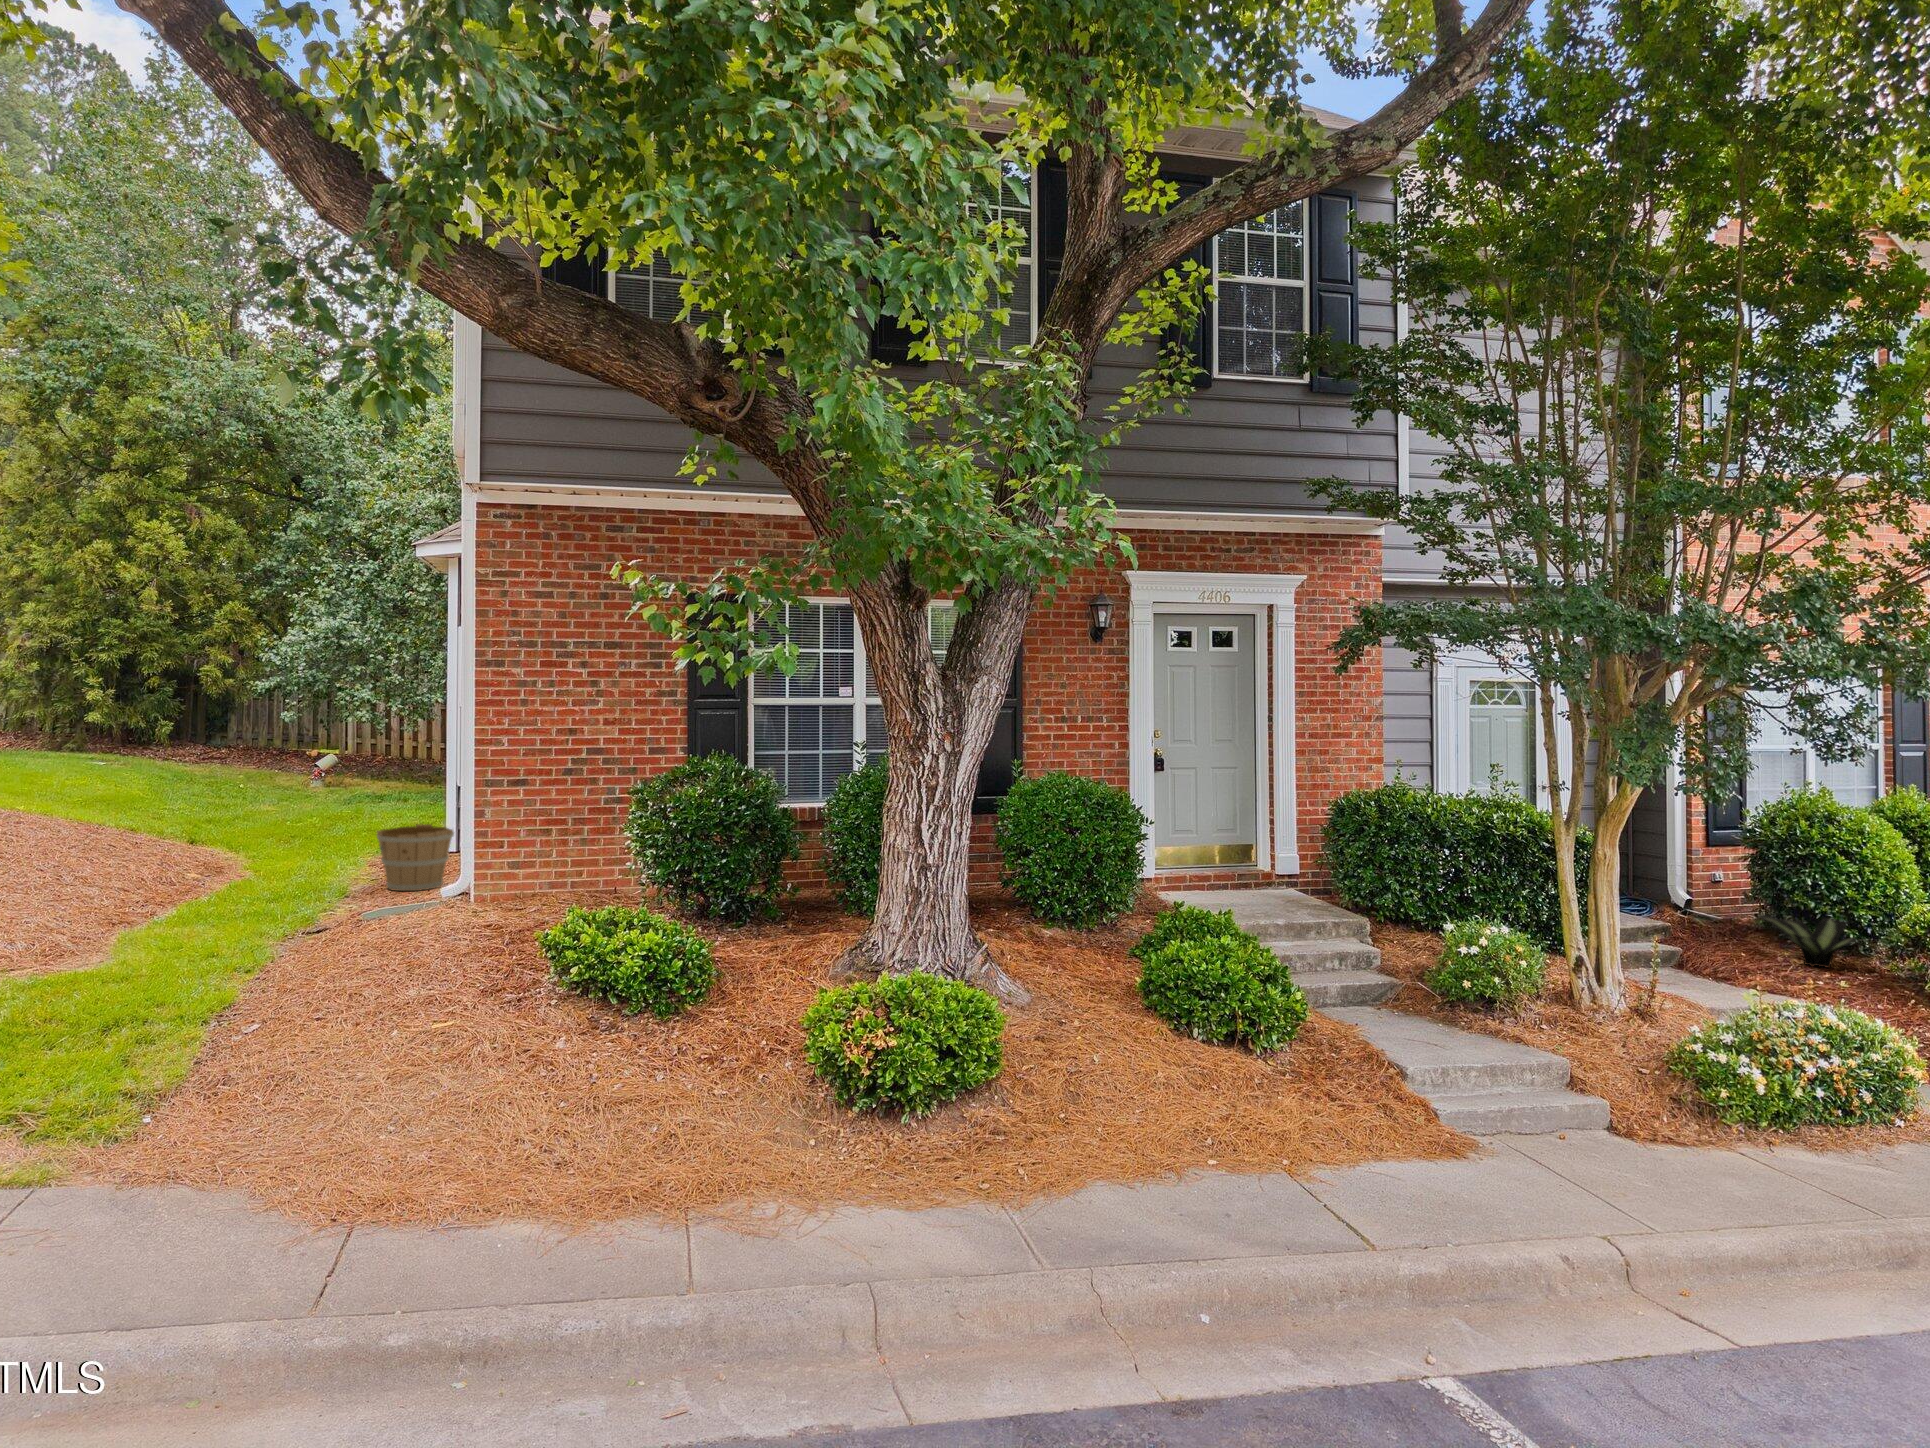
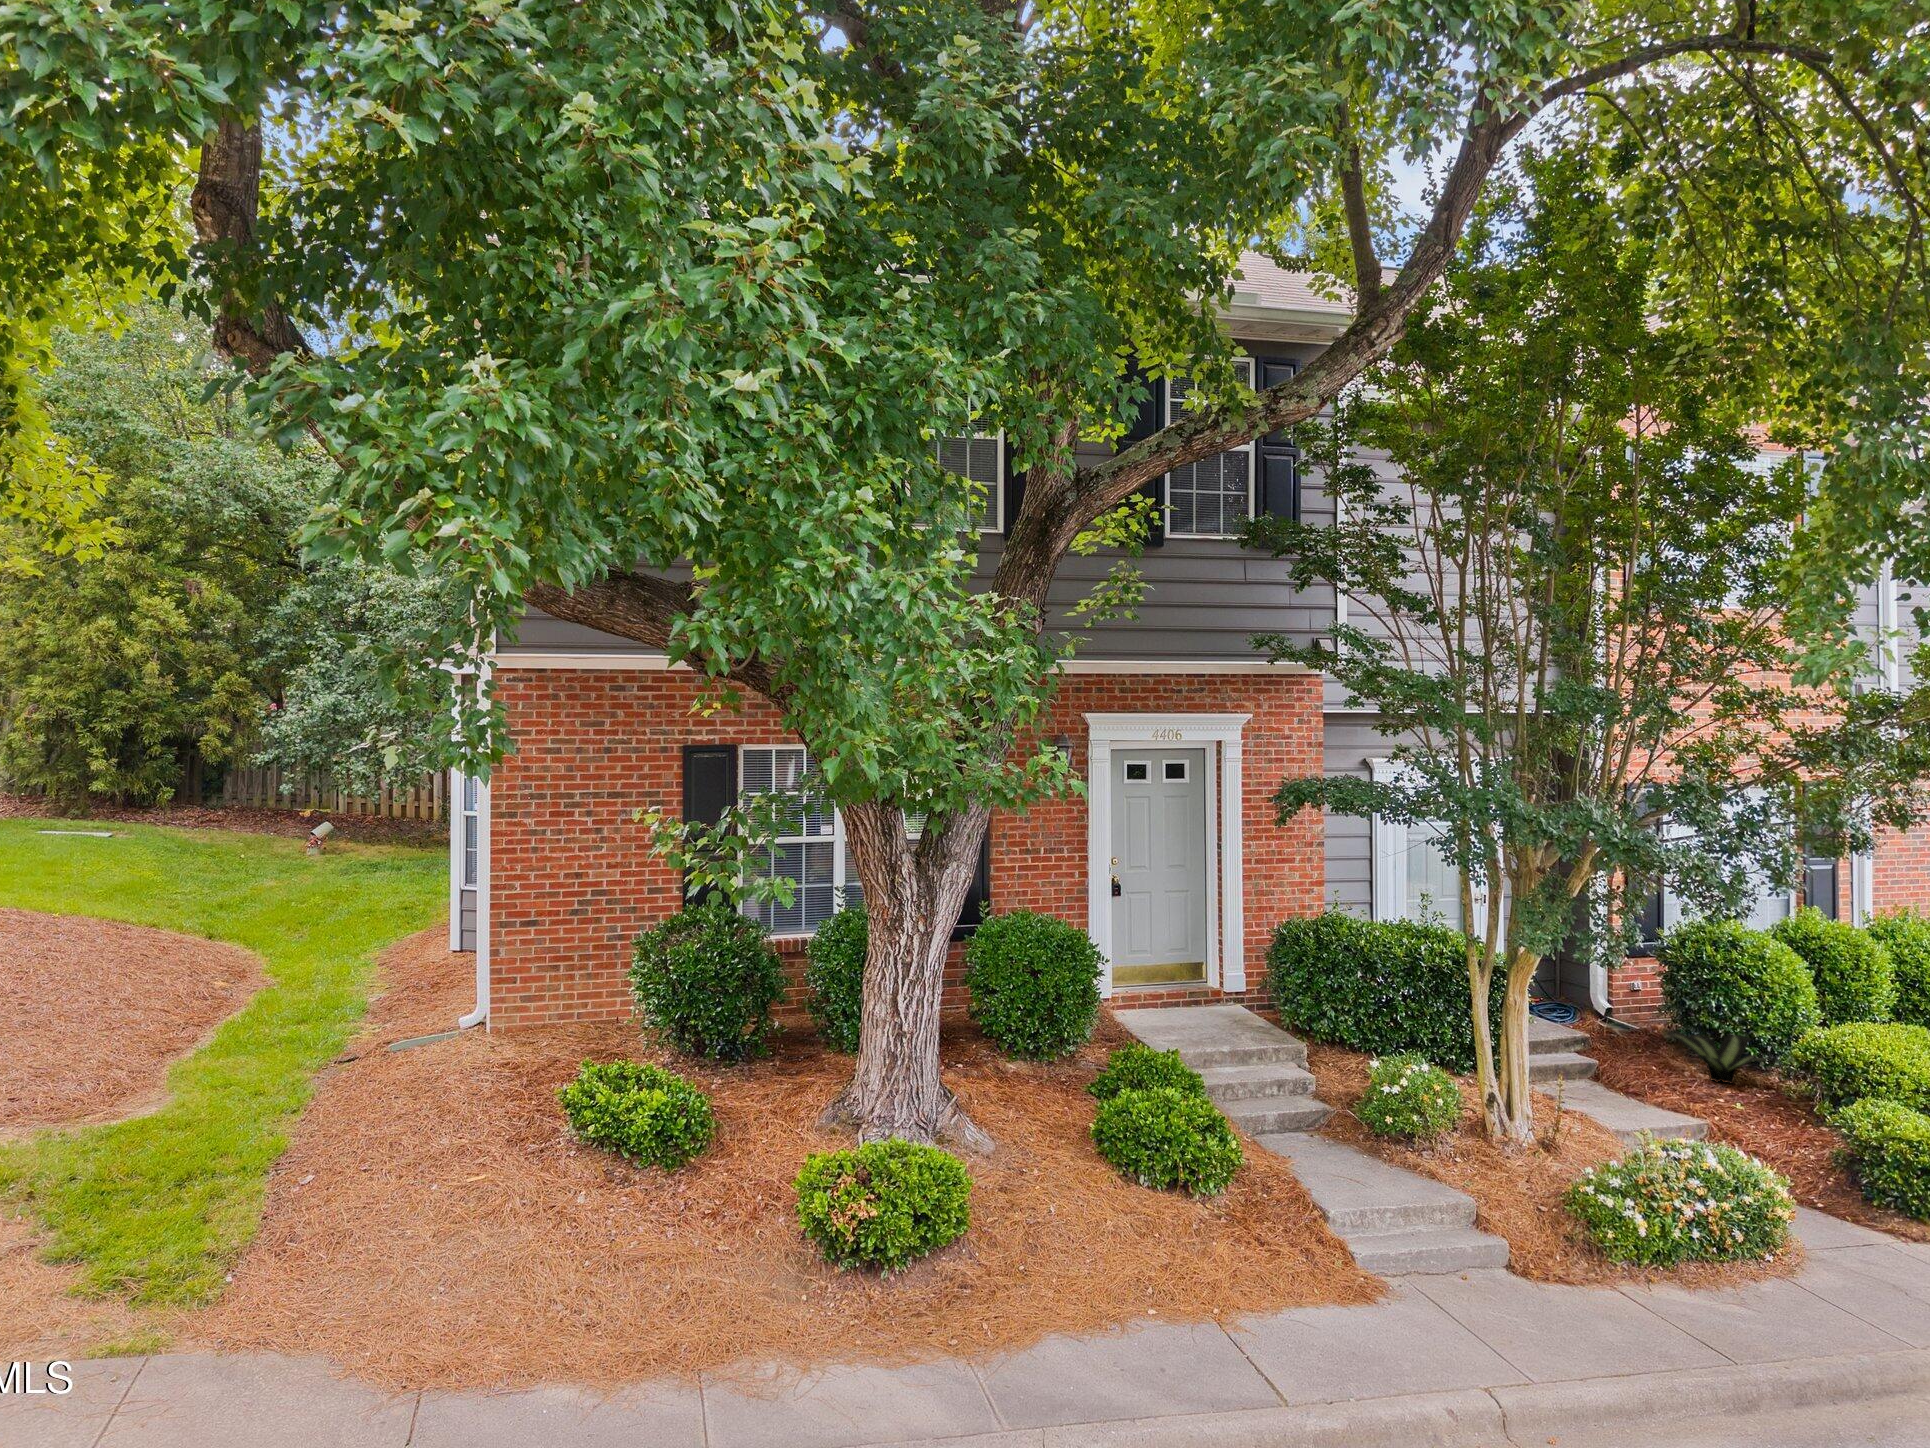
wooden bucket: present [377,824,454,891] -> none [399,949,469,1015]

